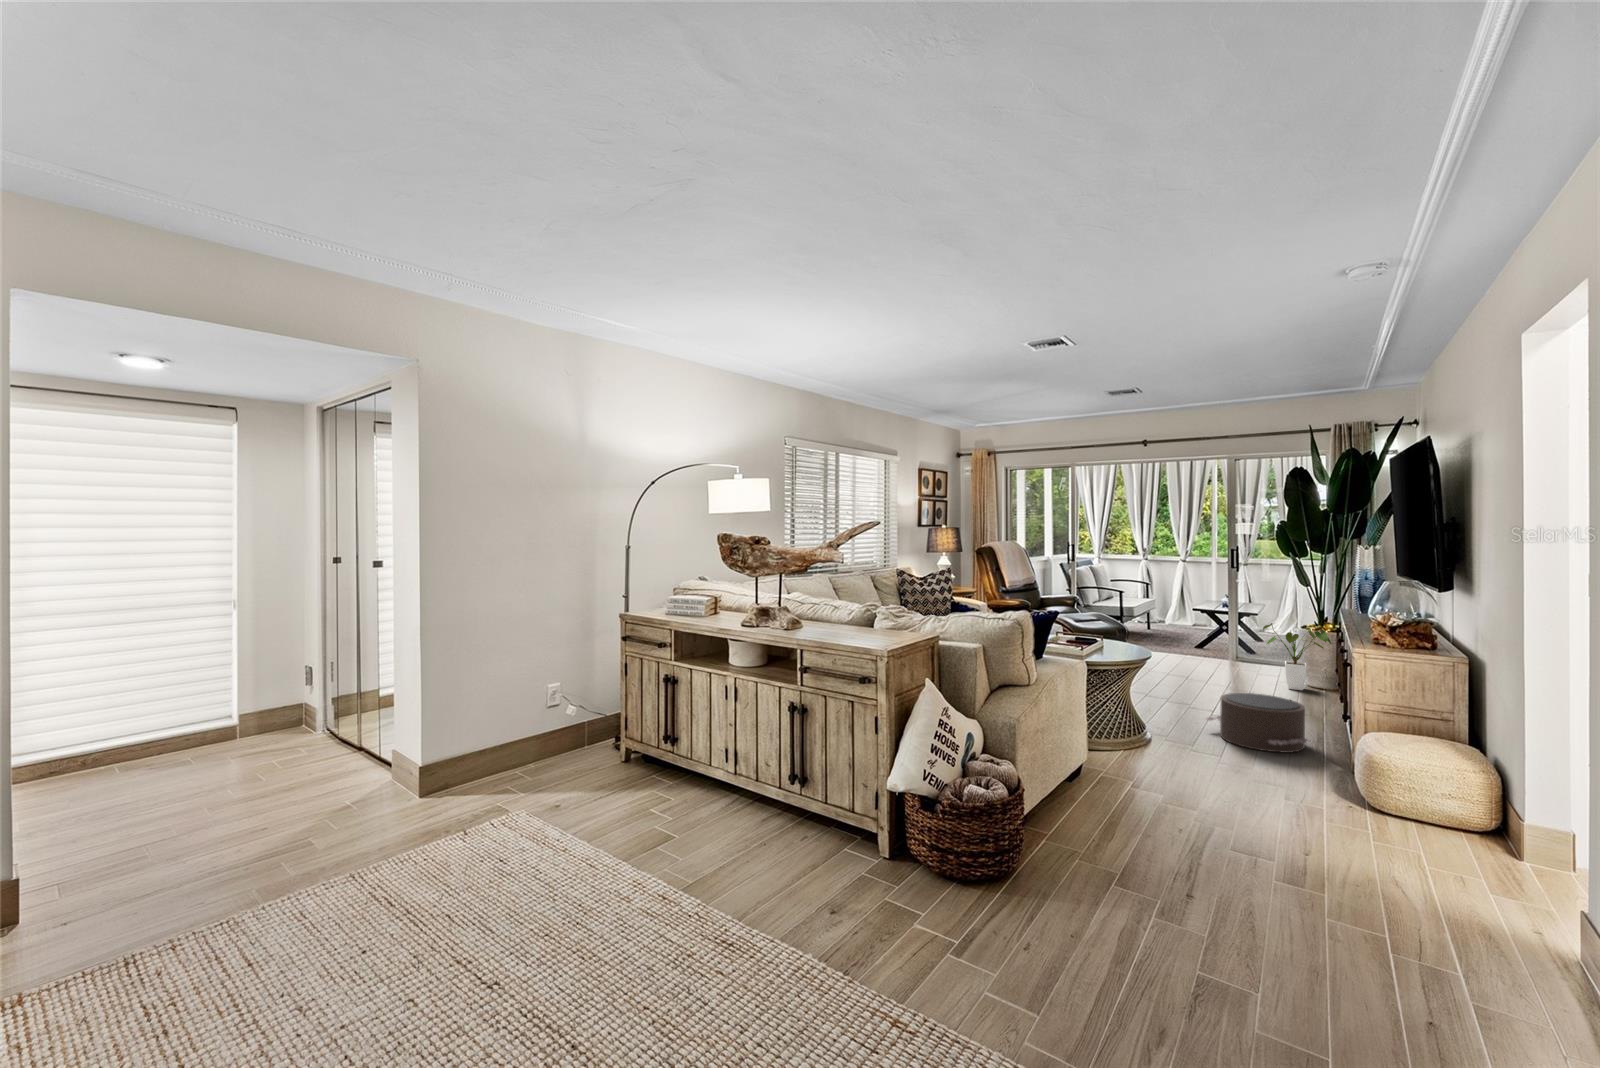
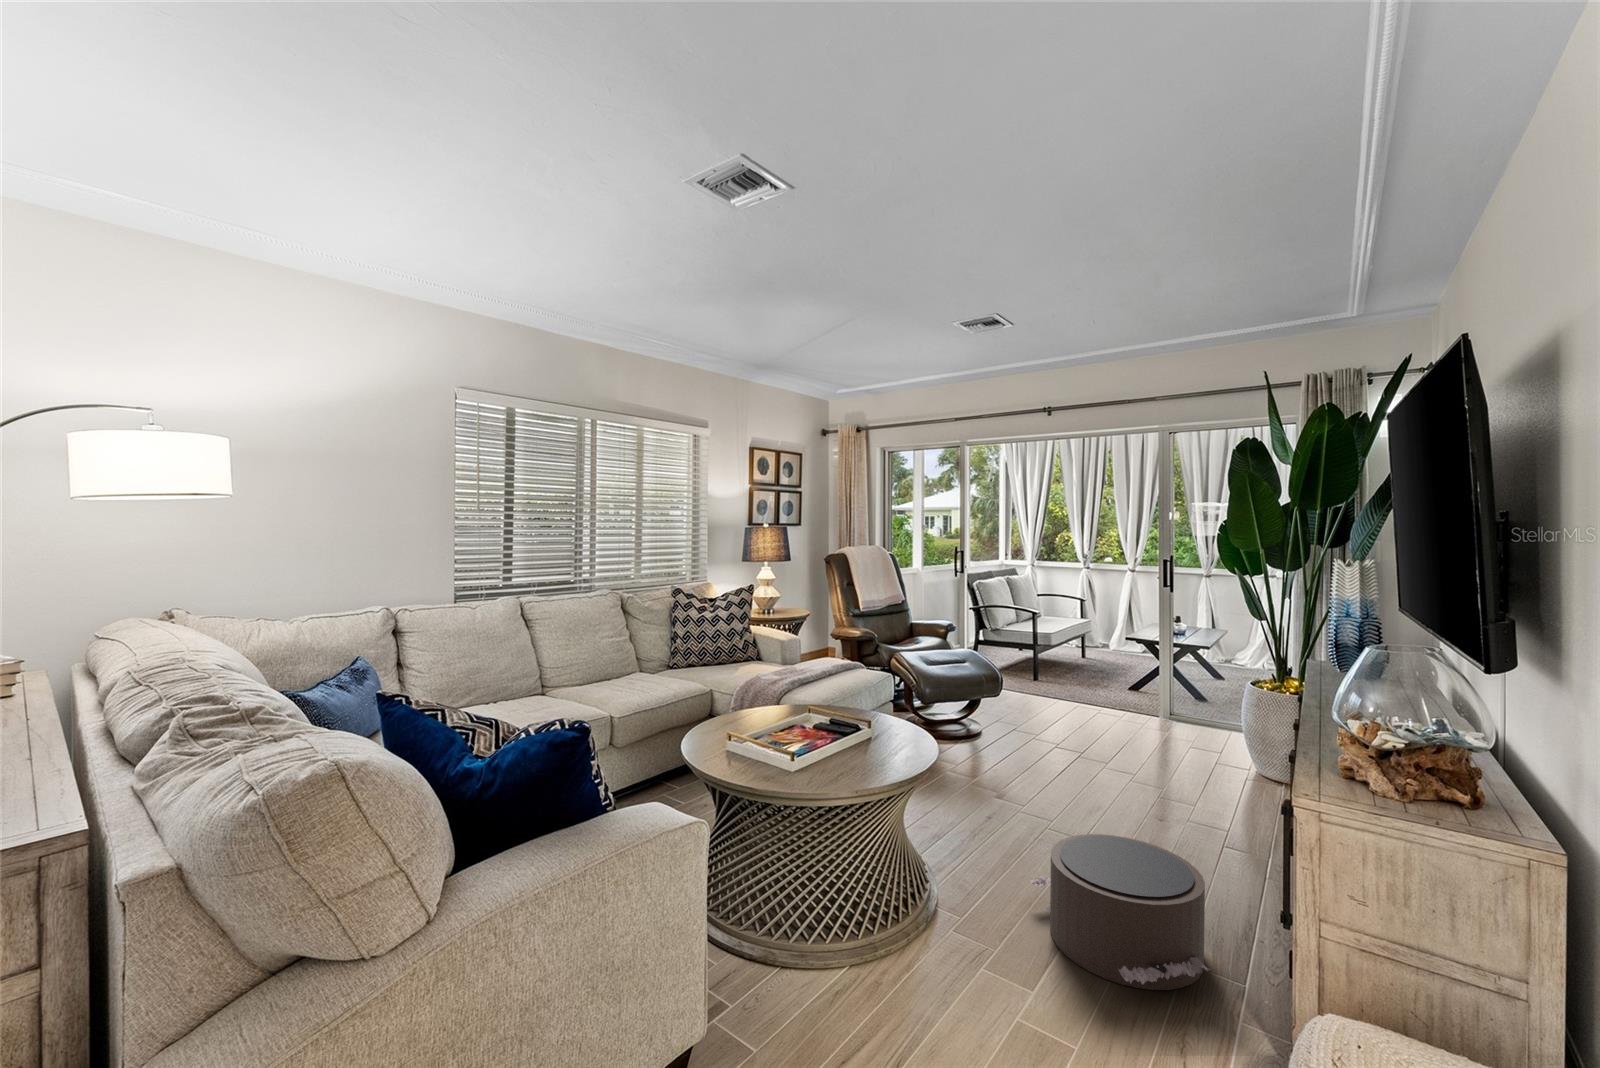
house plant: present [1263,623,1332,690] -> none [1185,677,1292,790]

